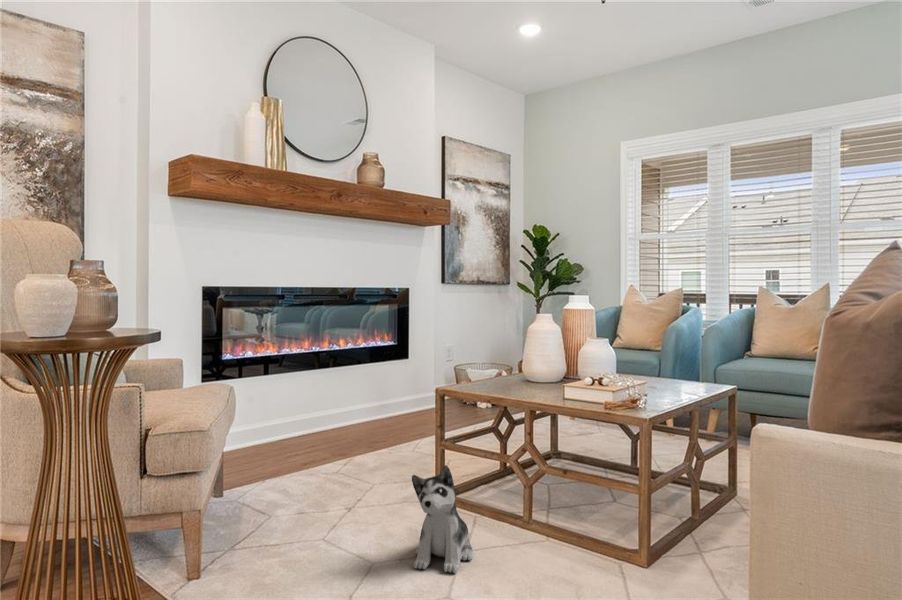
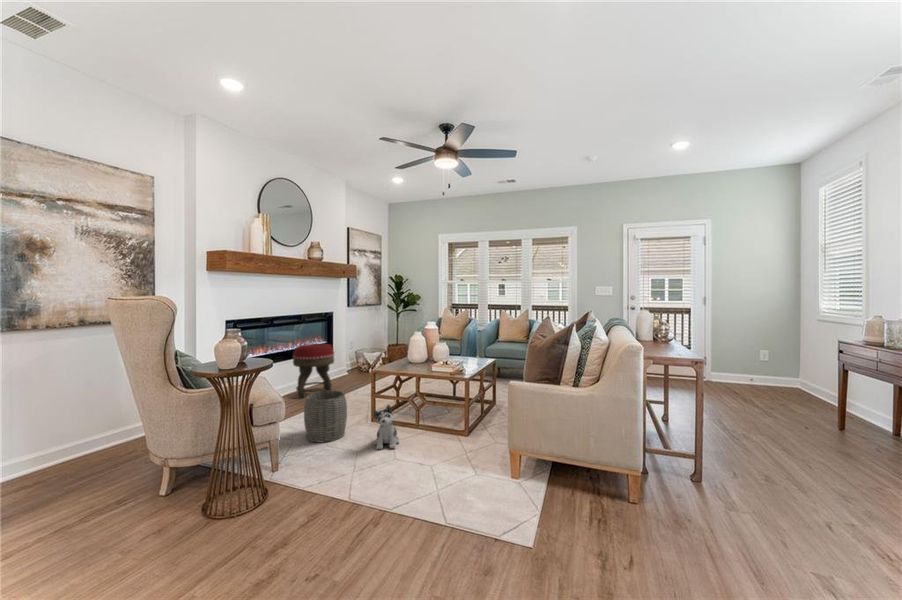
footstool: none [326,340,399,438] -> present [293,343,334,398]
woven basket: none [288,424,376,532] -> present [304,391,347,443]

